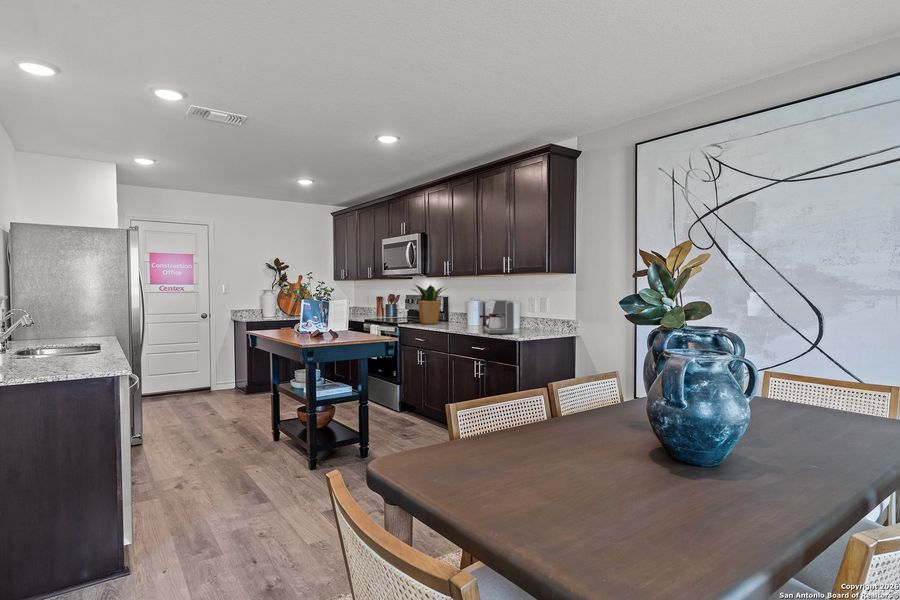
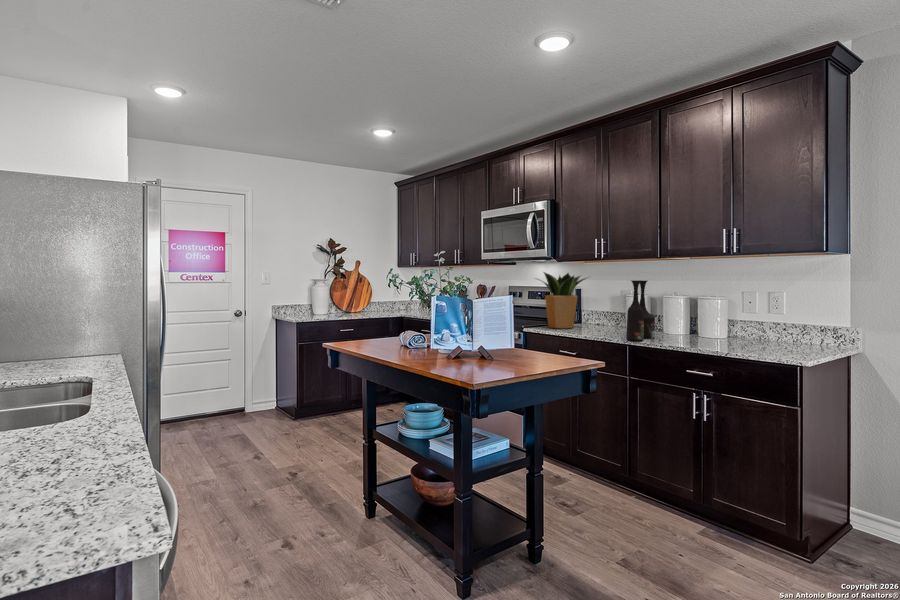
vase: none [454,290,476,330] -> present [626,280,655,341]
coffee maker: present [480,300,514,334] -> none [681,296,750,349]

